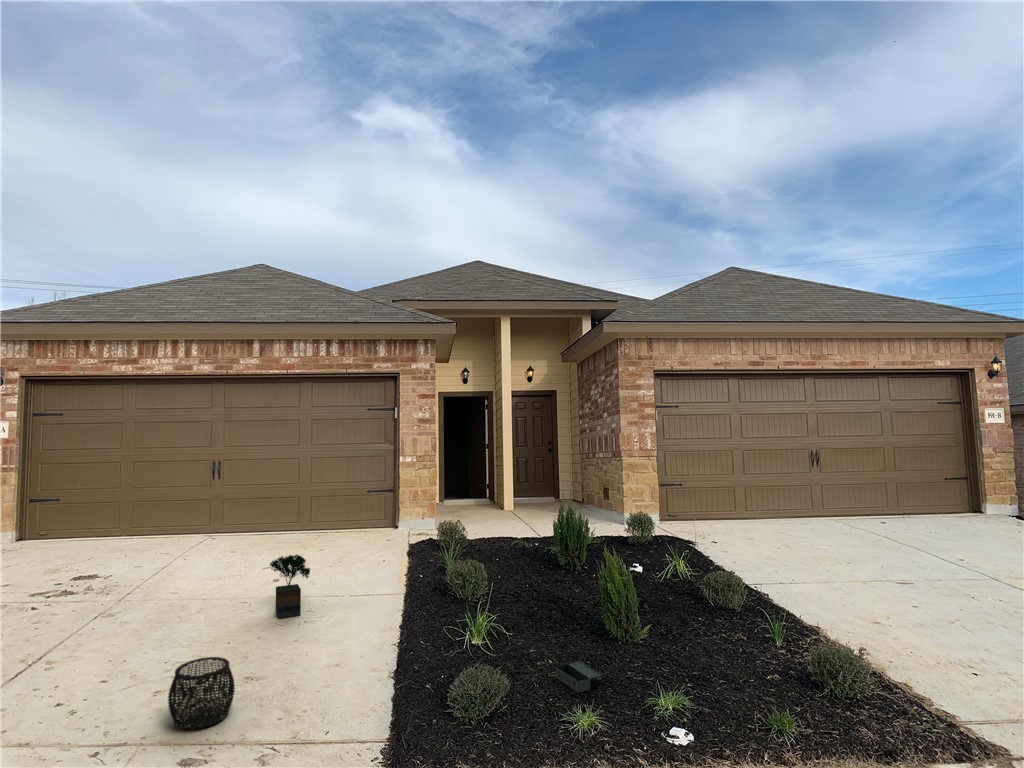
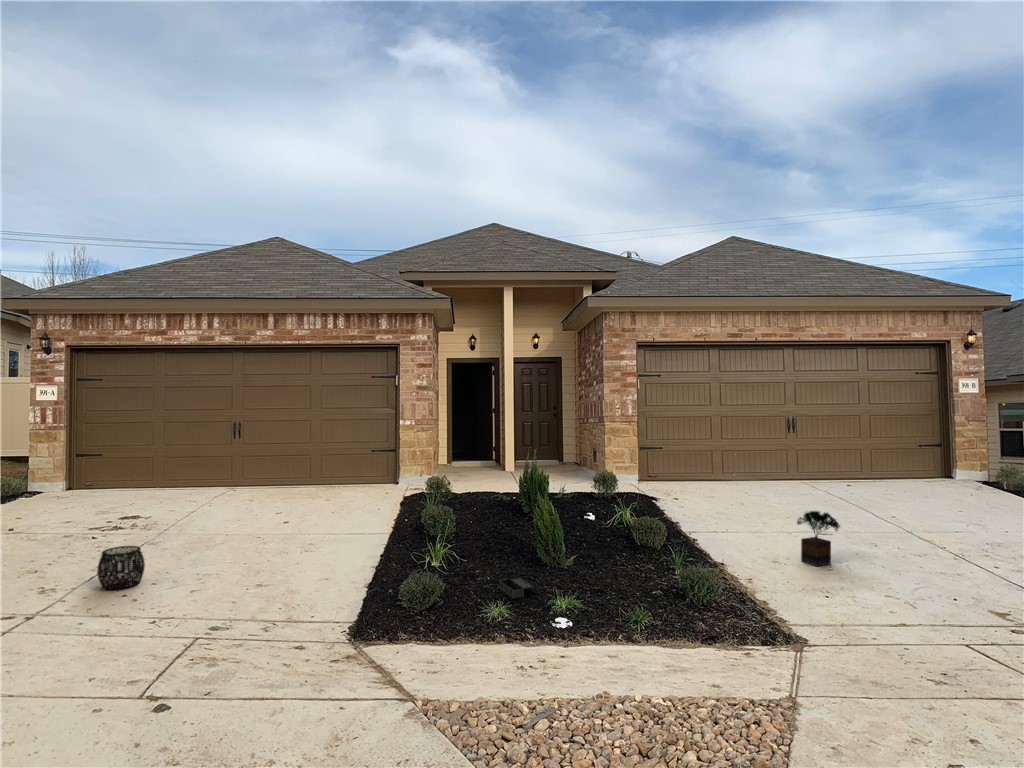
potted tree: present [270,555,310,619] -> present [797,511,840,566]
woven basket: present [168,657,235,730] -> present [97,546,145,590]

